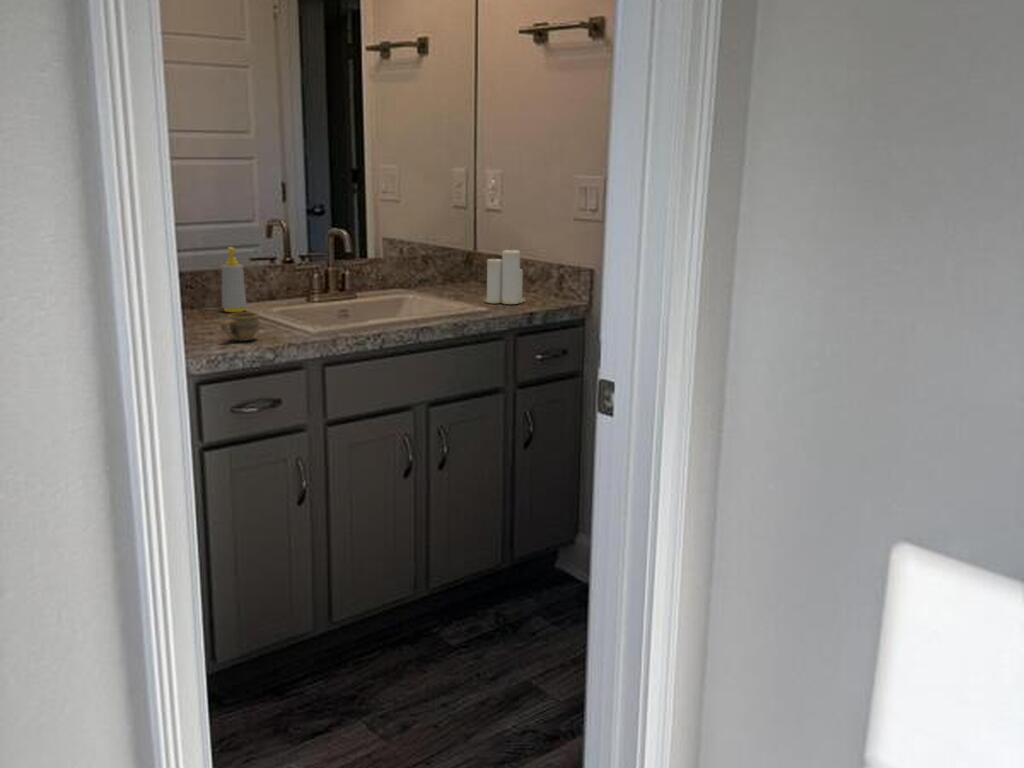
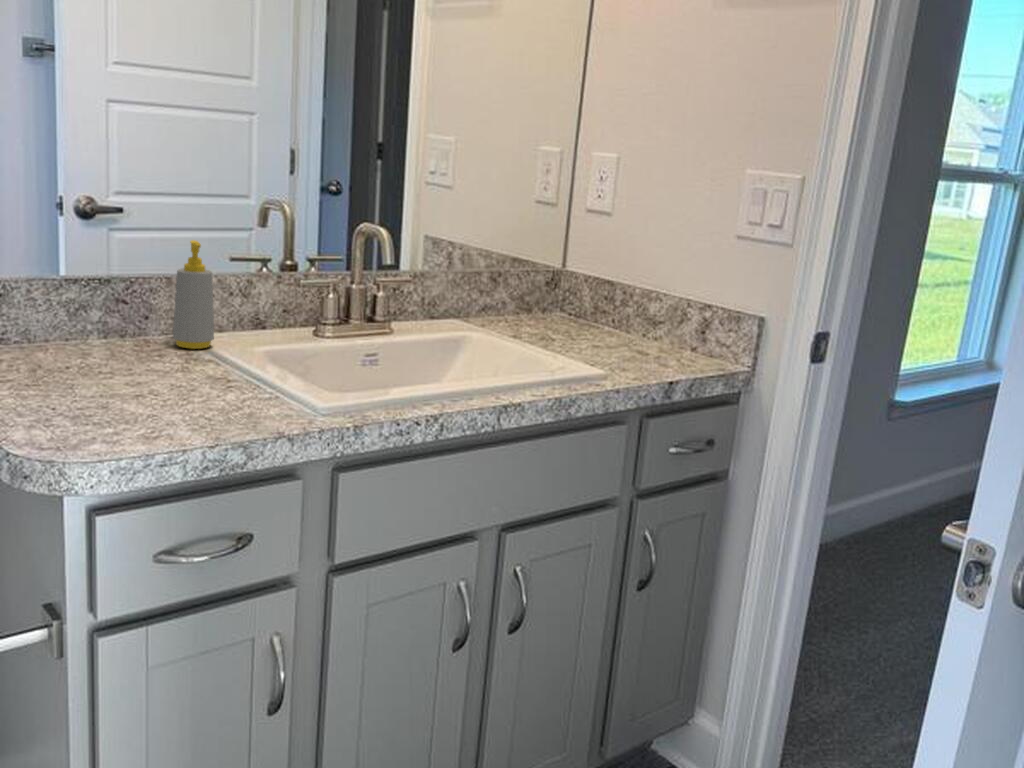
candle: present [484,250,525,304] -> none [589,269,656,363]
cup: present [221,312,259,341] -> none [149,366,224,421]

